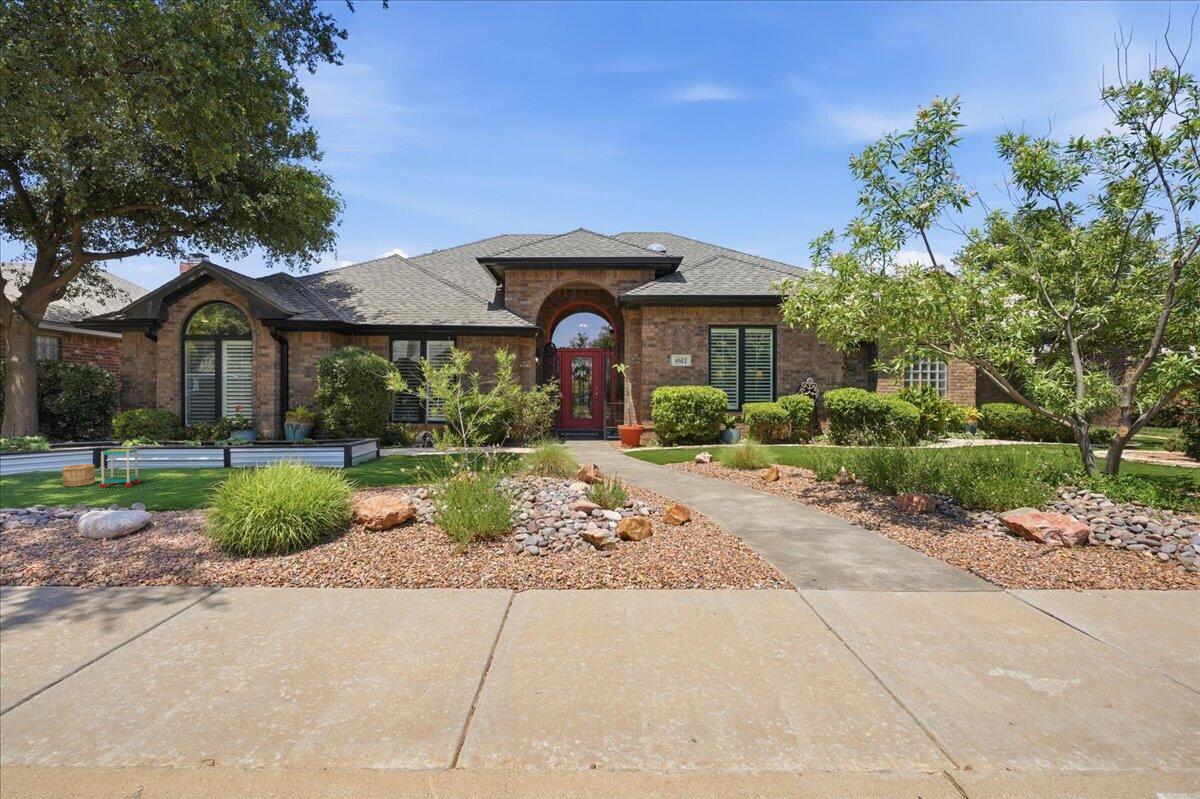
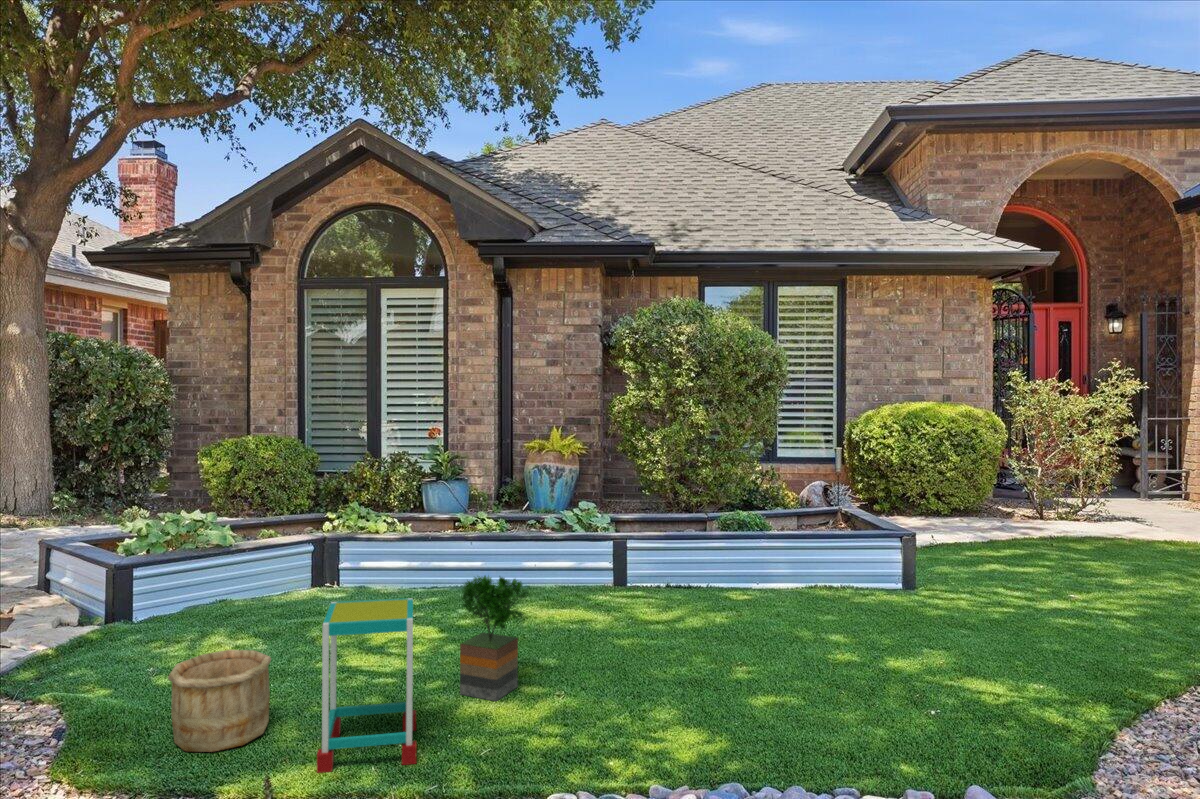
potted tree: none [160,446,189,480] -> present [460,576,530,701]

